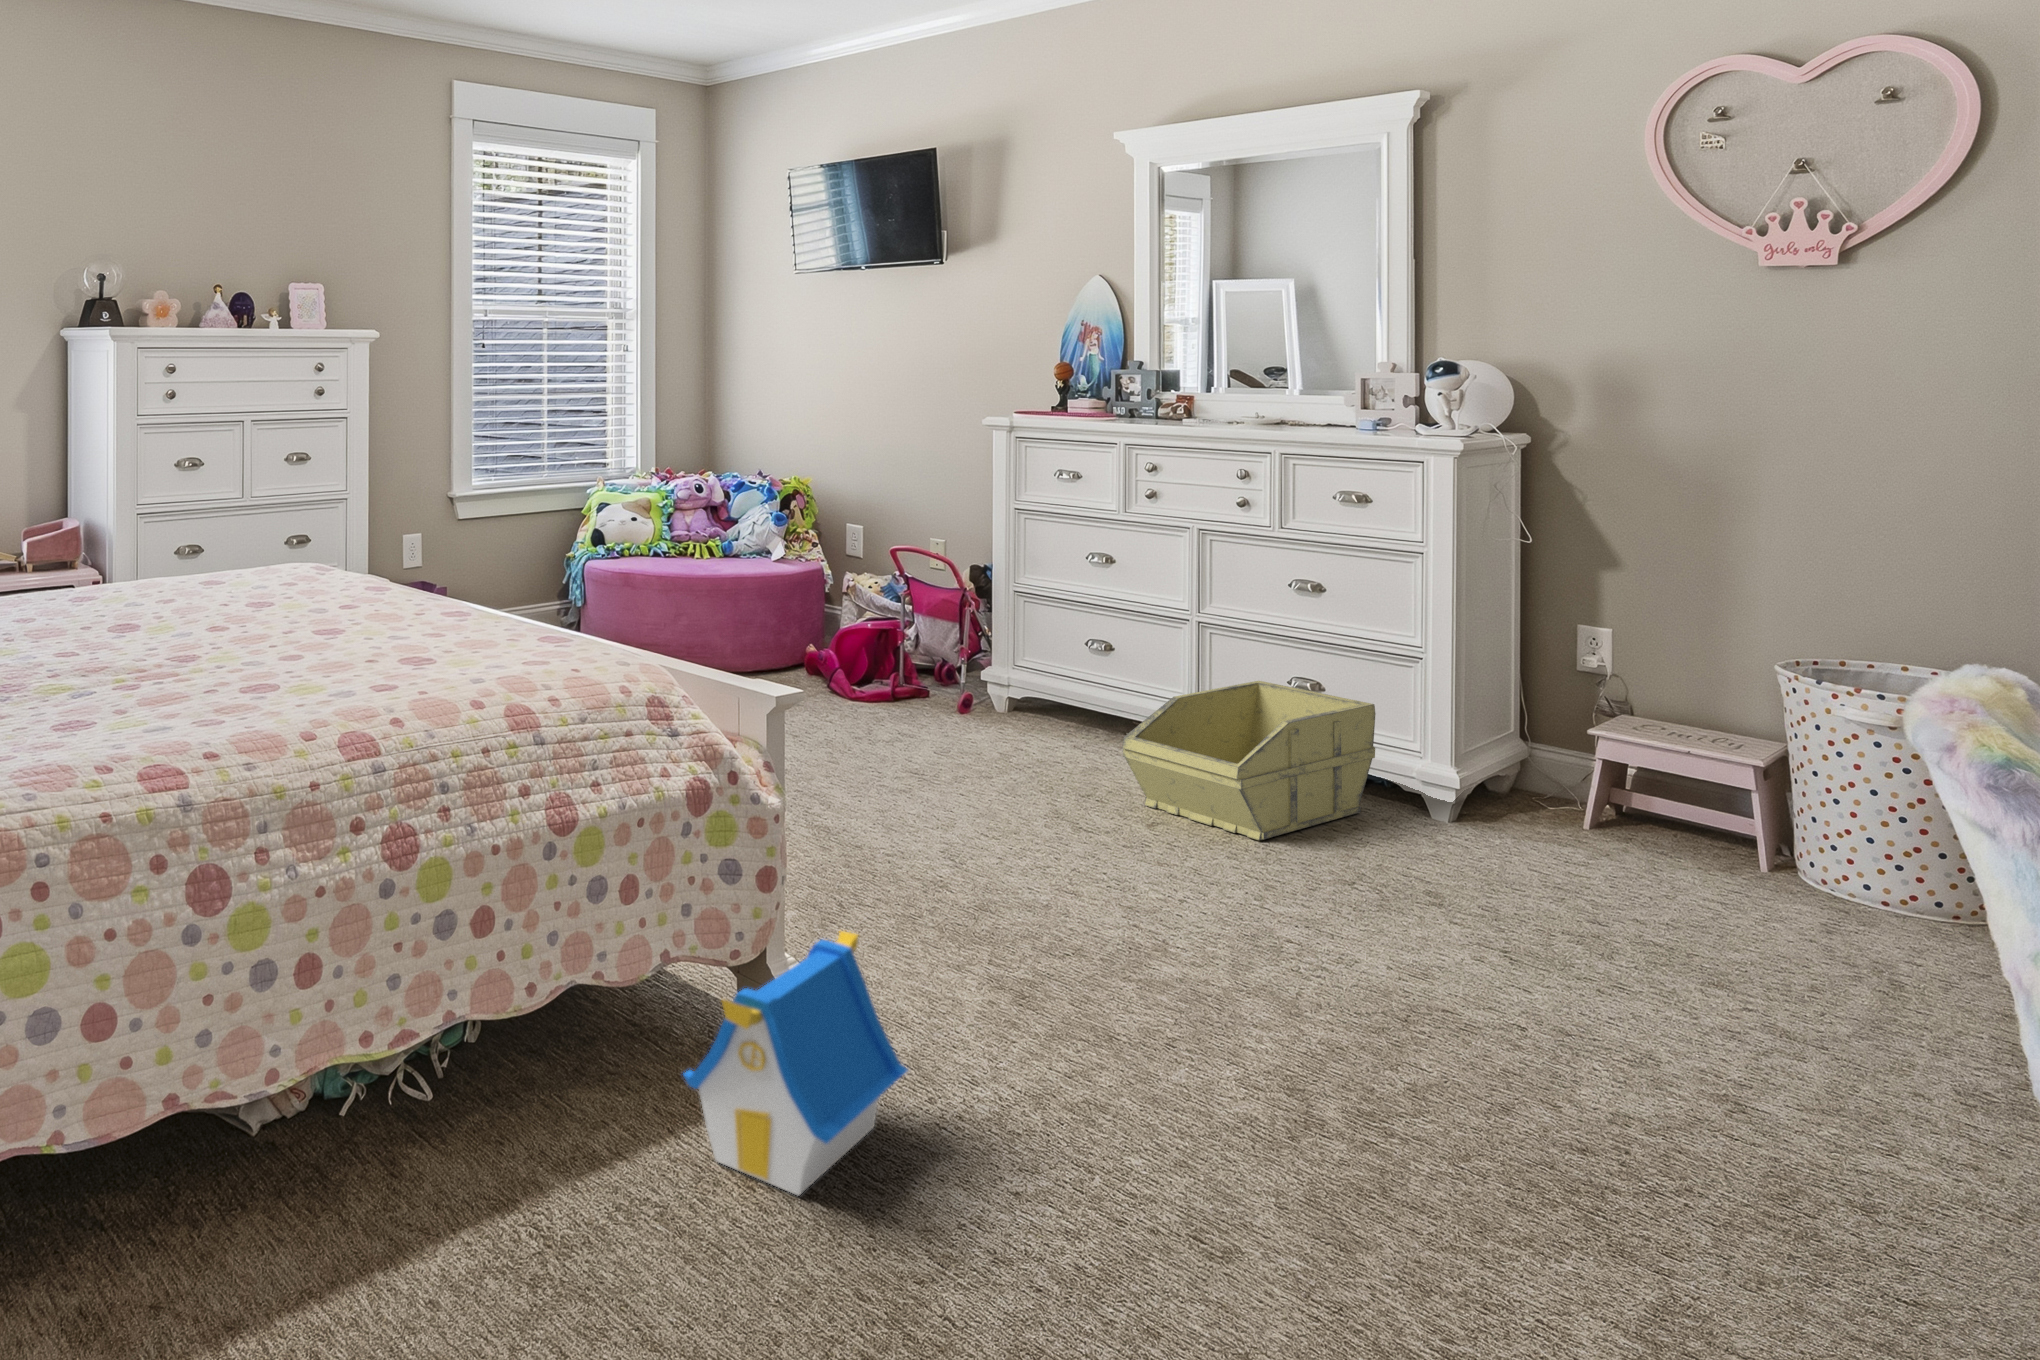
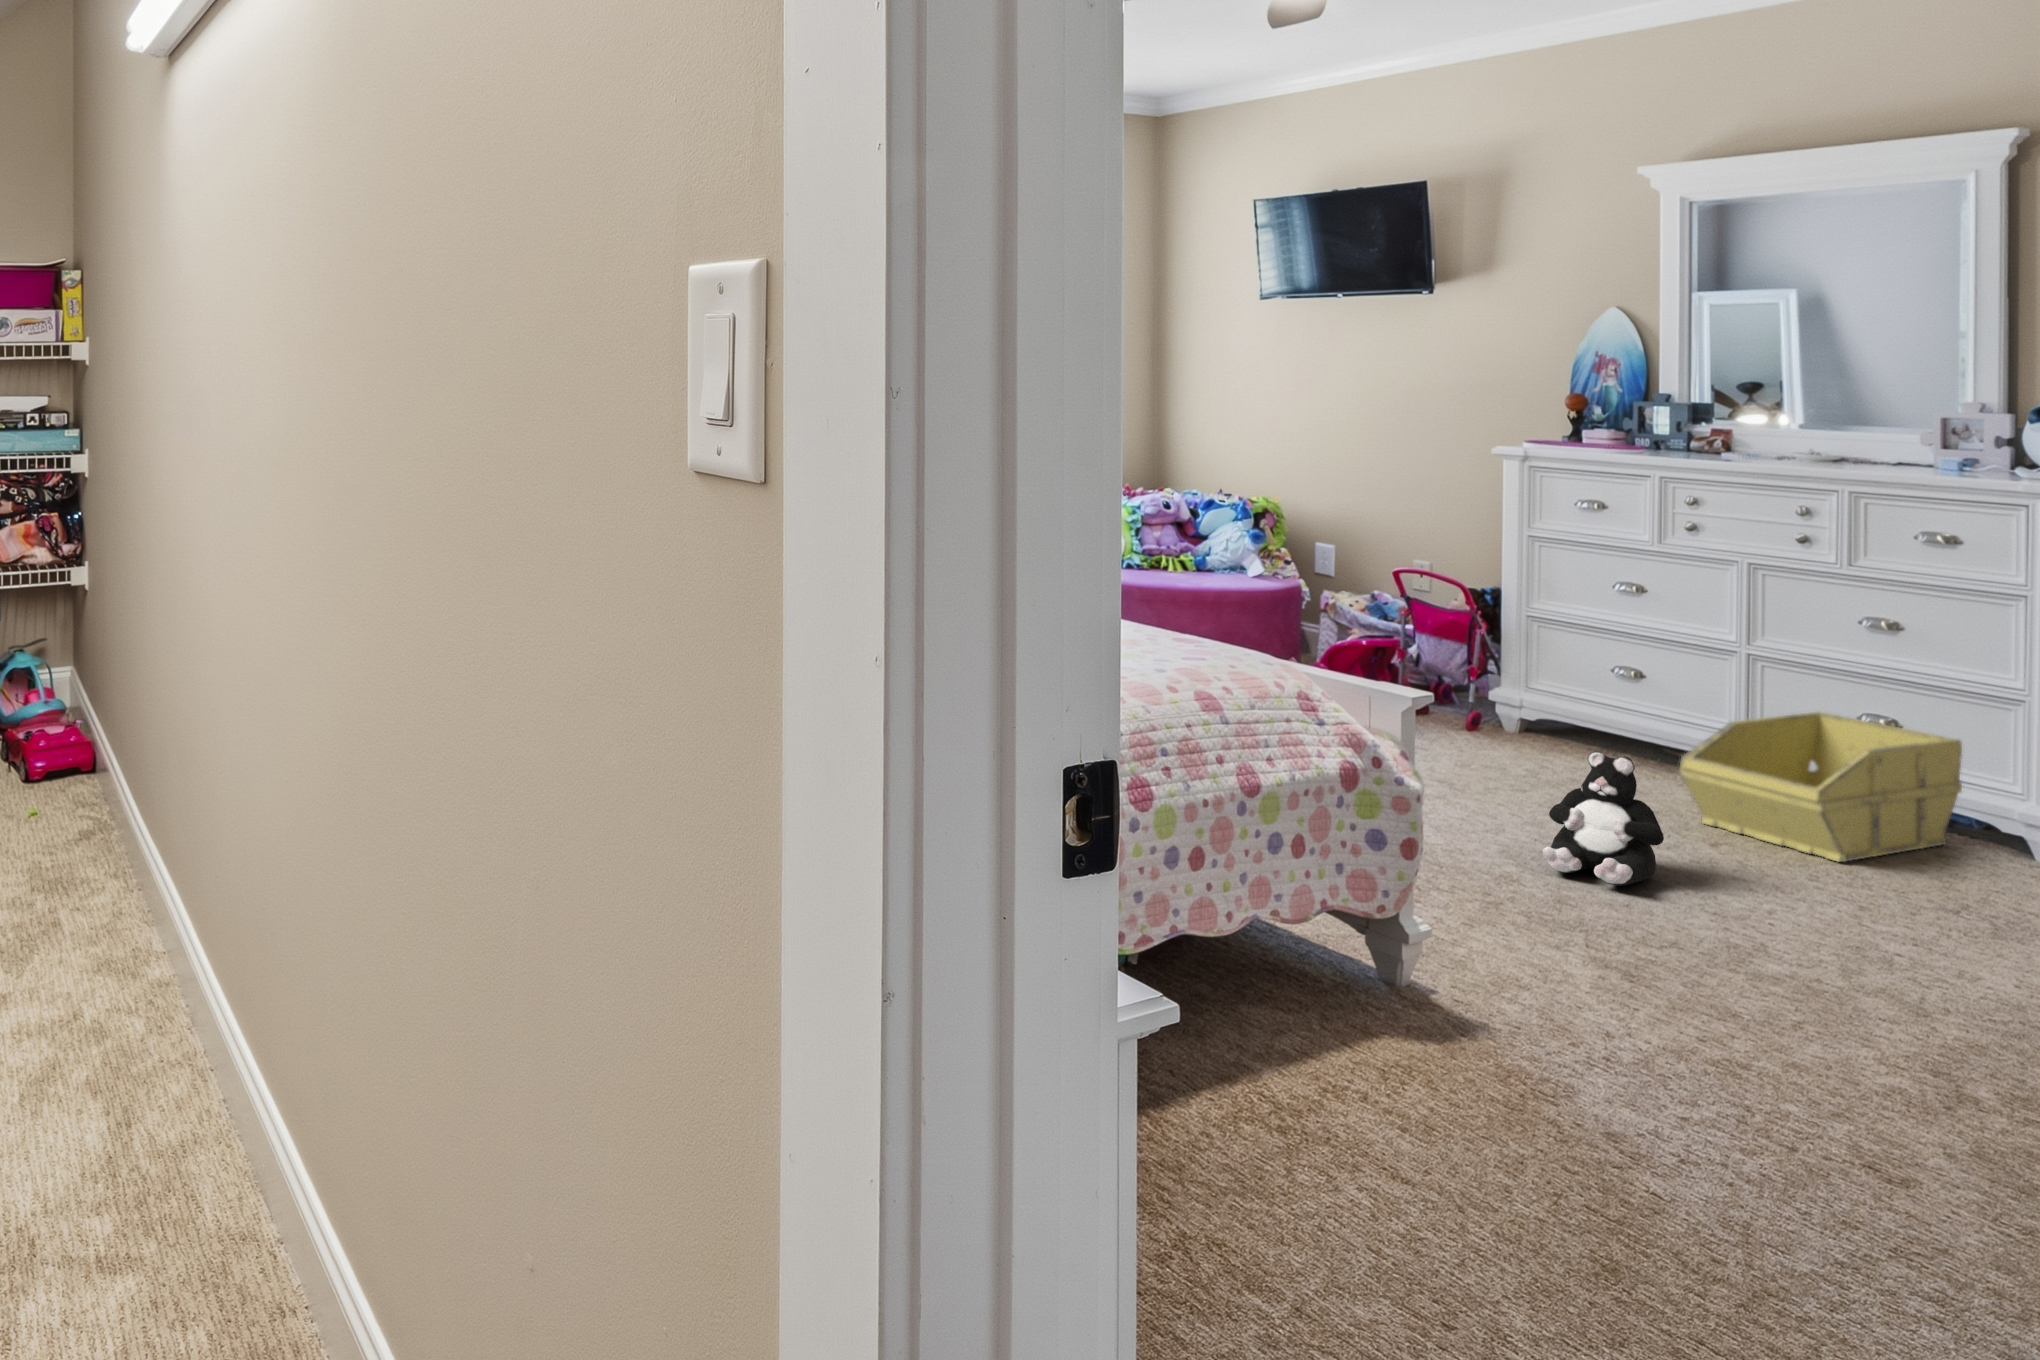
plush toy: none [969,740,1084,887] -> present [1543,751,1664,886]
toy house: present [684,931,907,1195] -> none [1373,894,1580,1101]

